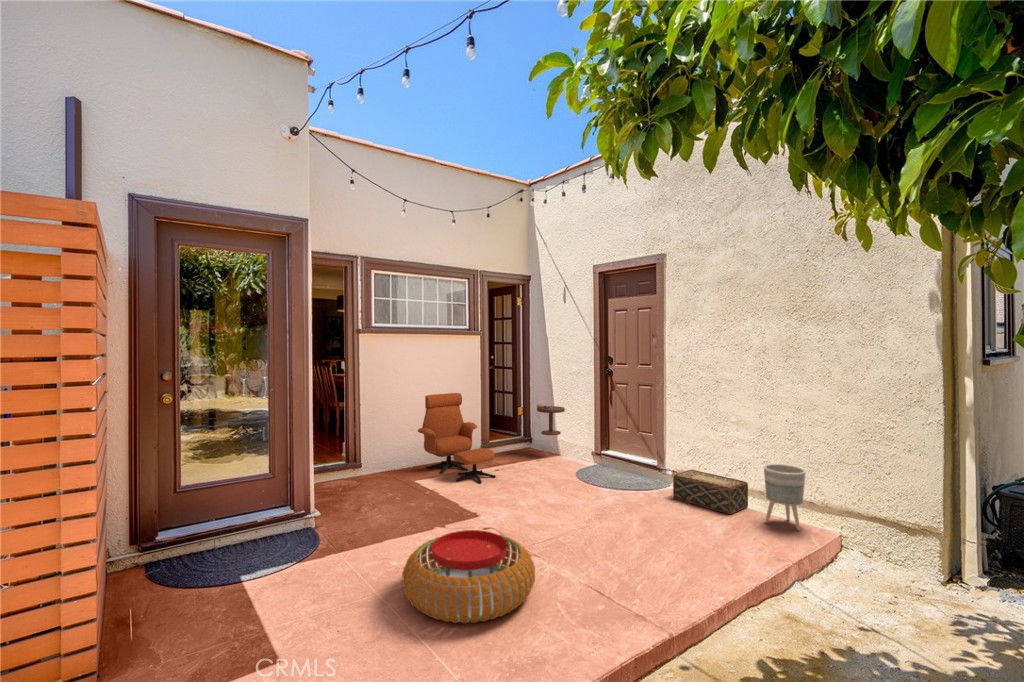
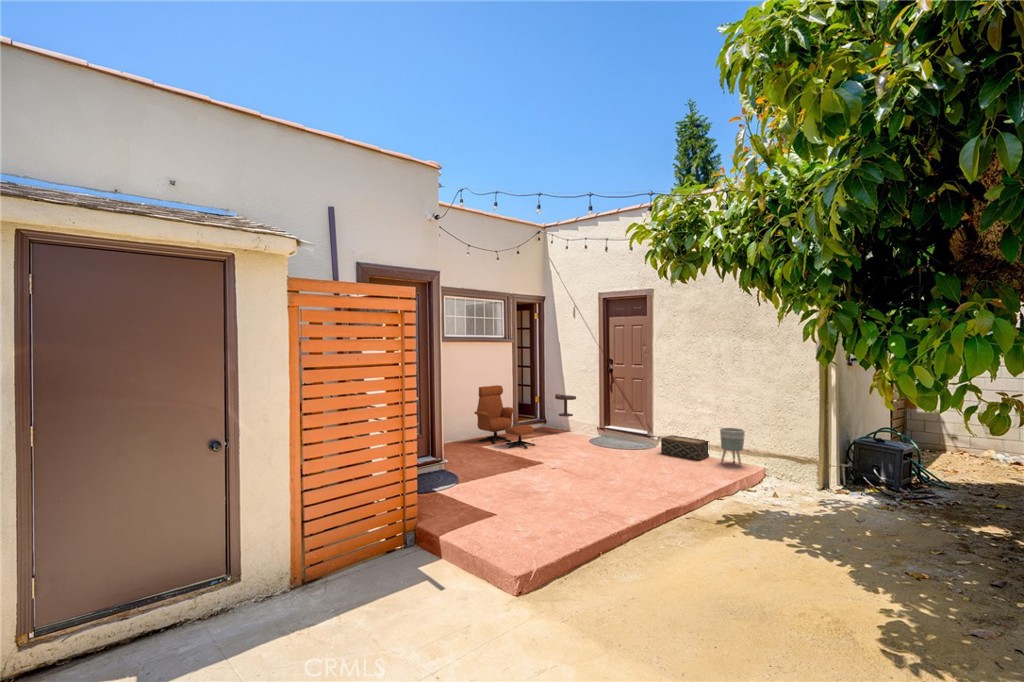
pouf: present [402,530,535,623] -> none [528,463,604,505]

